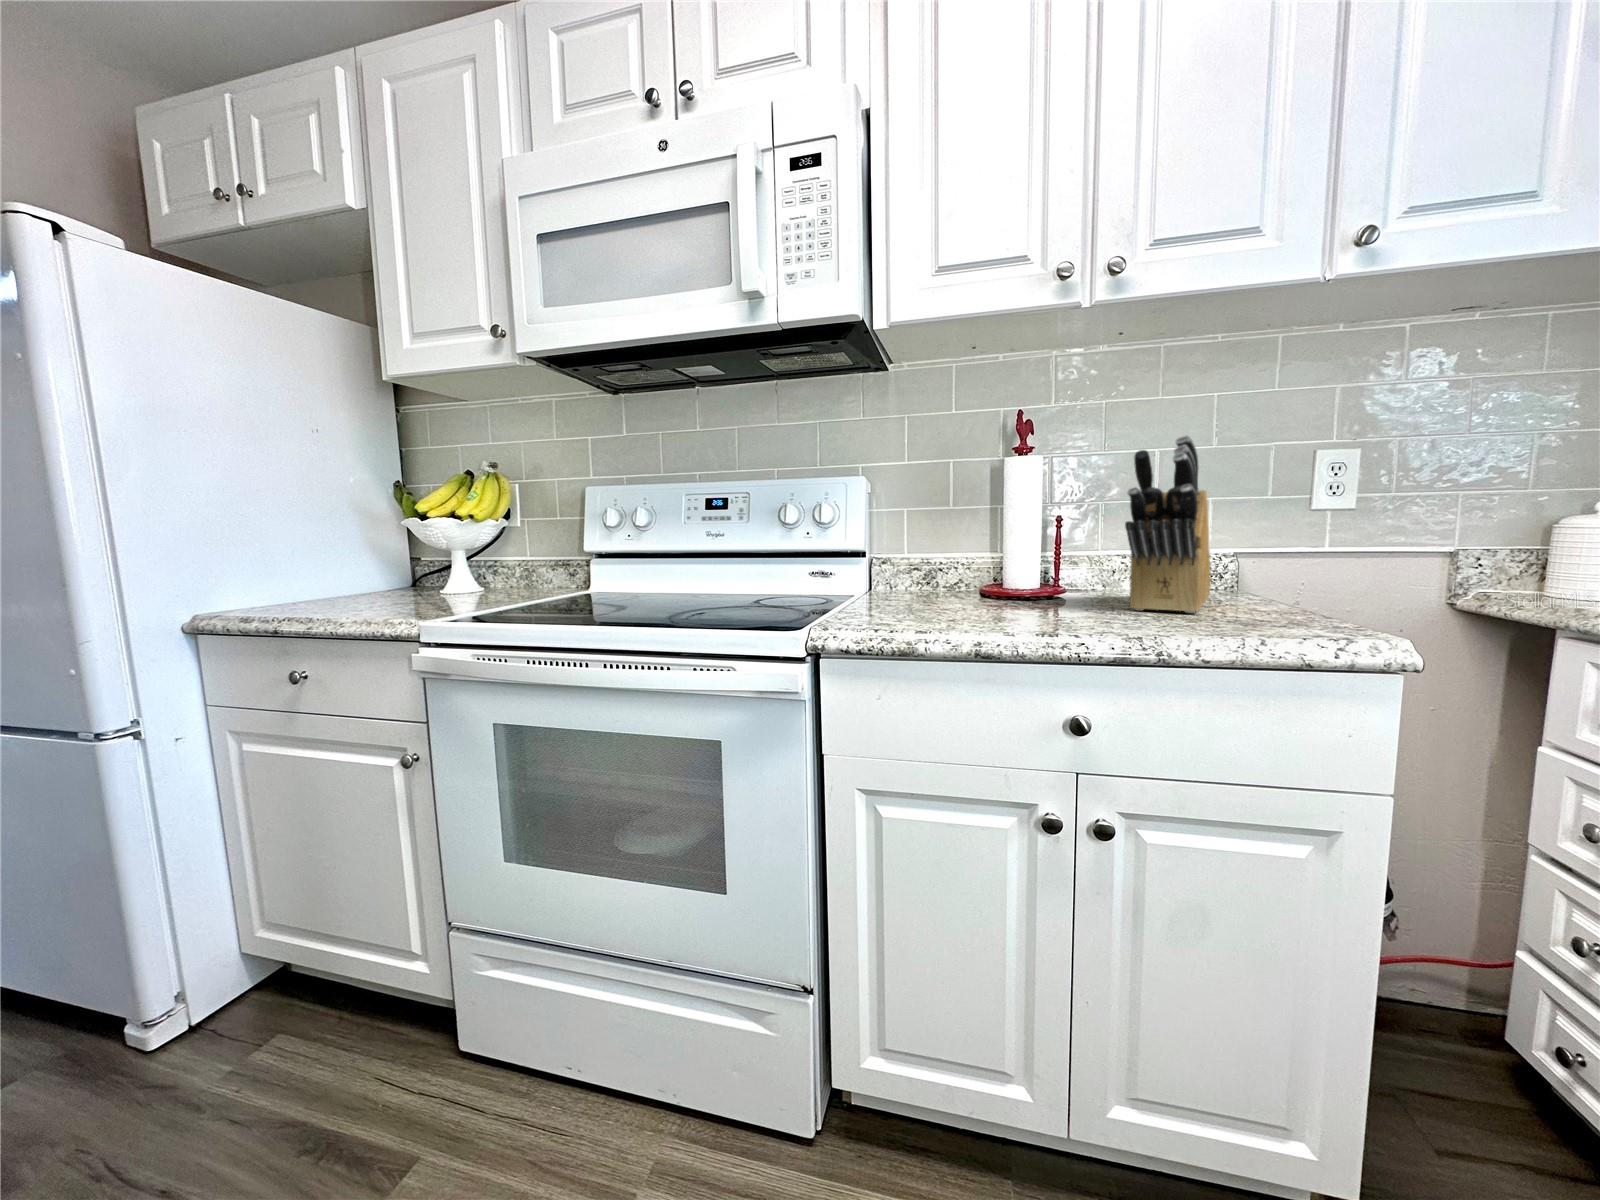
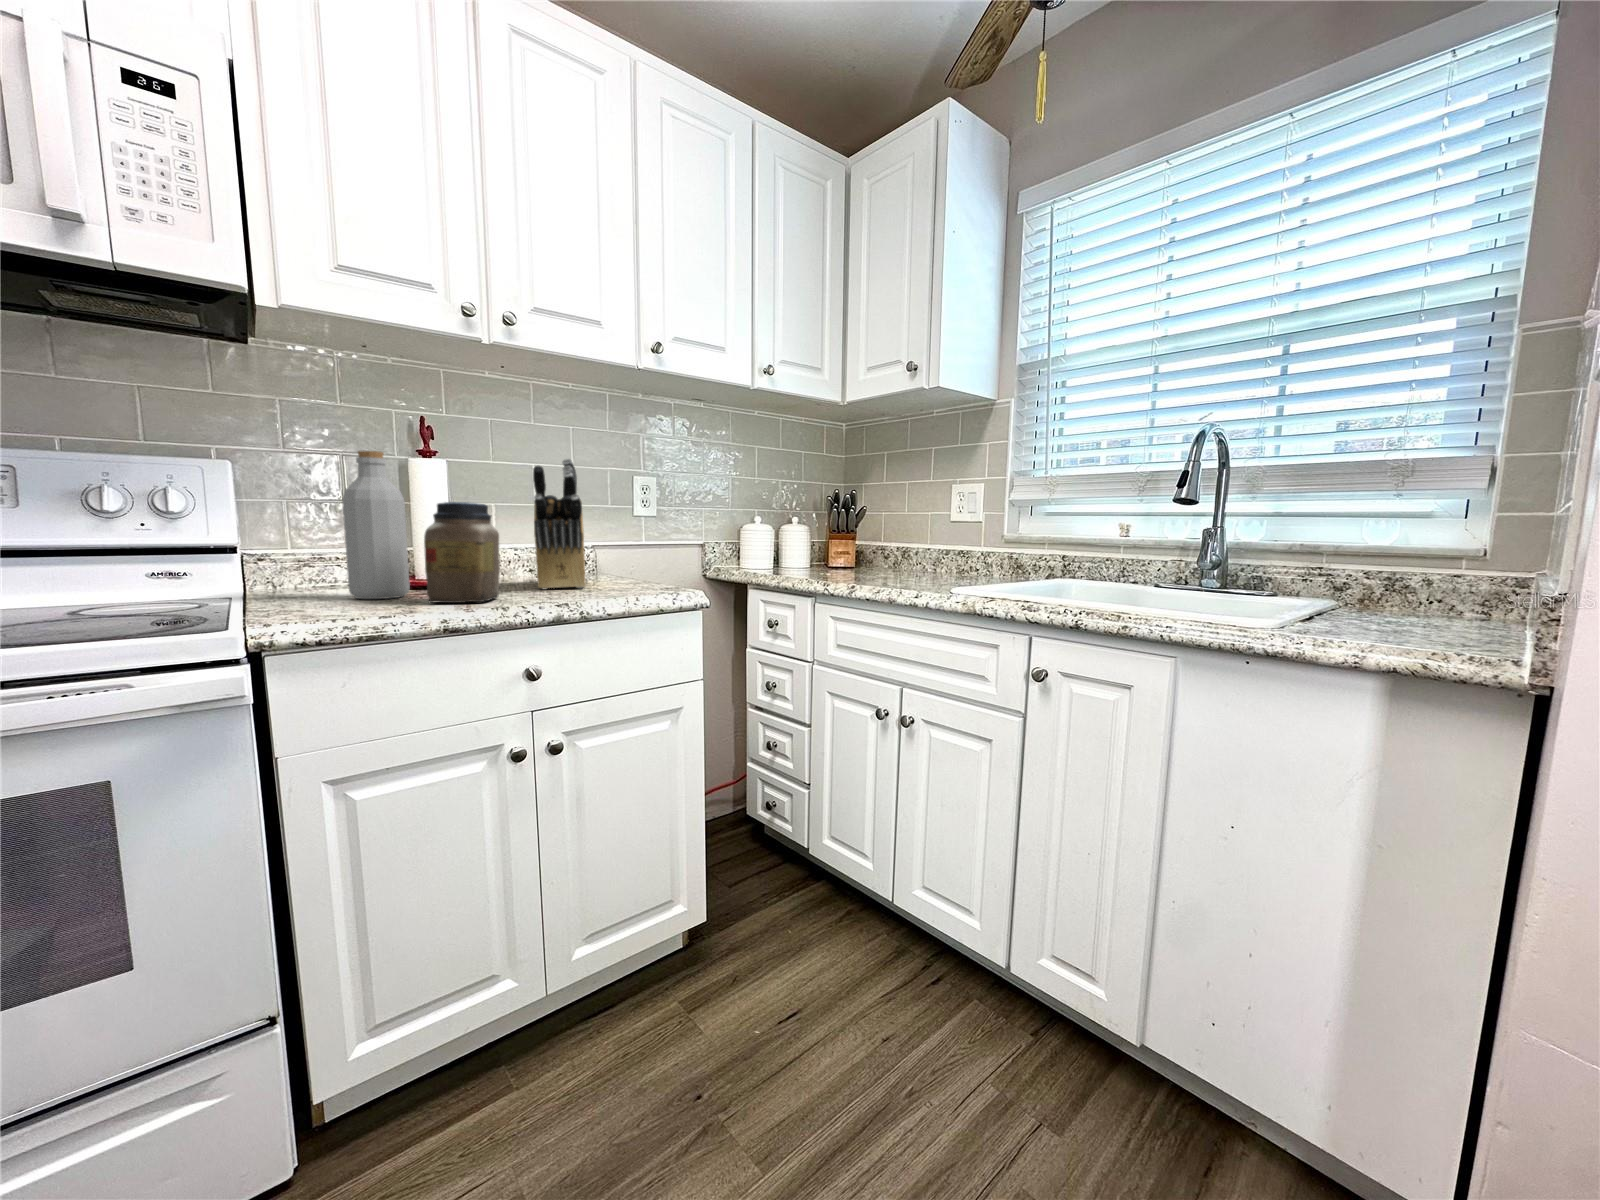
bottle: none [931,454,986,608] -> present [342,451,410,599]
jar: none [985,504,1074,623] -> present [424,502,500,603]

